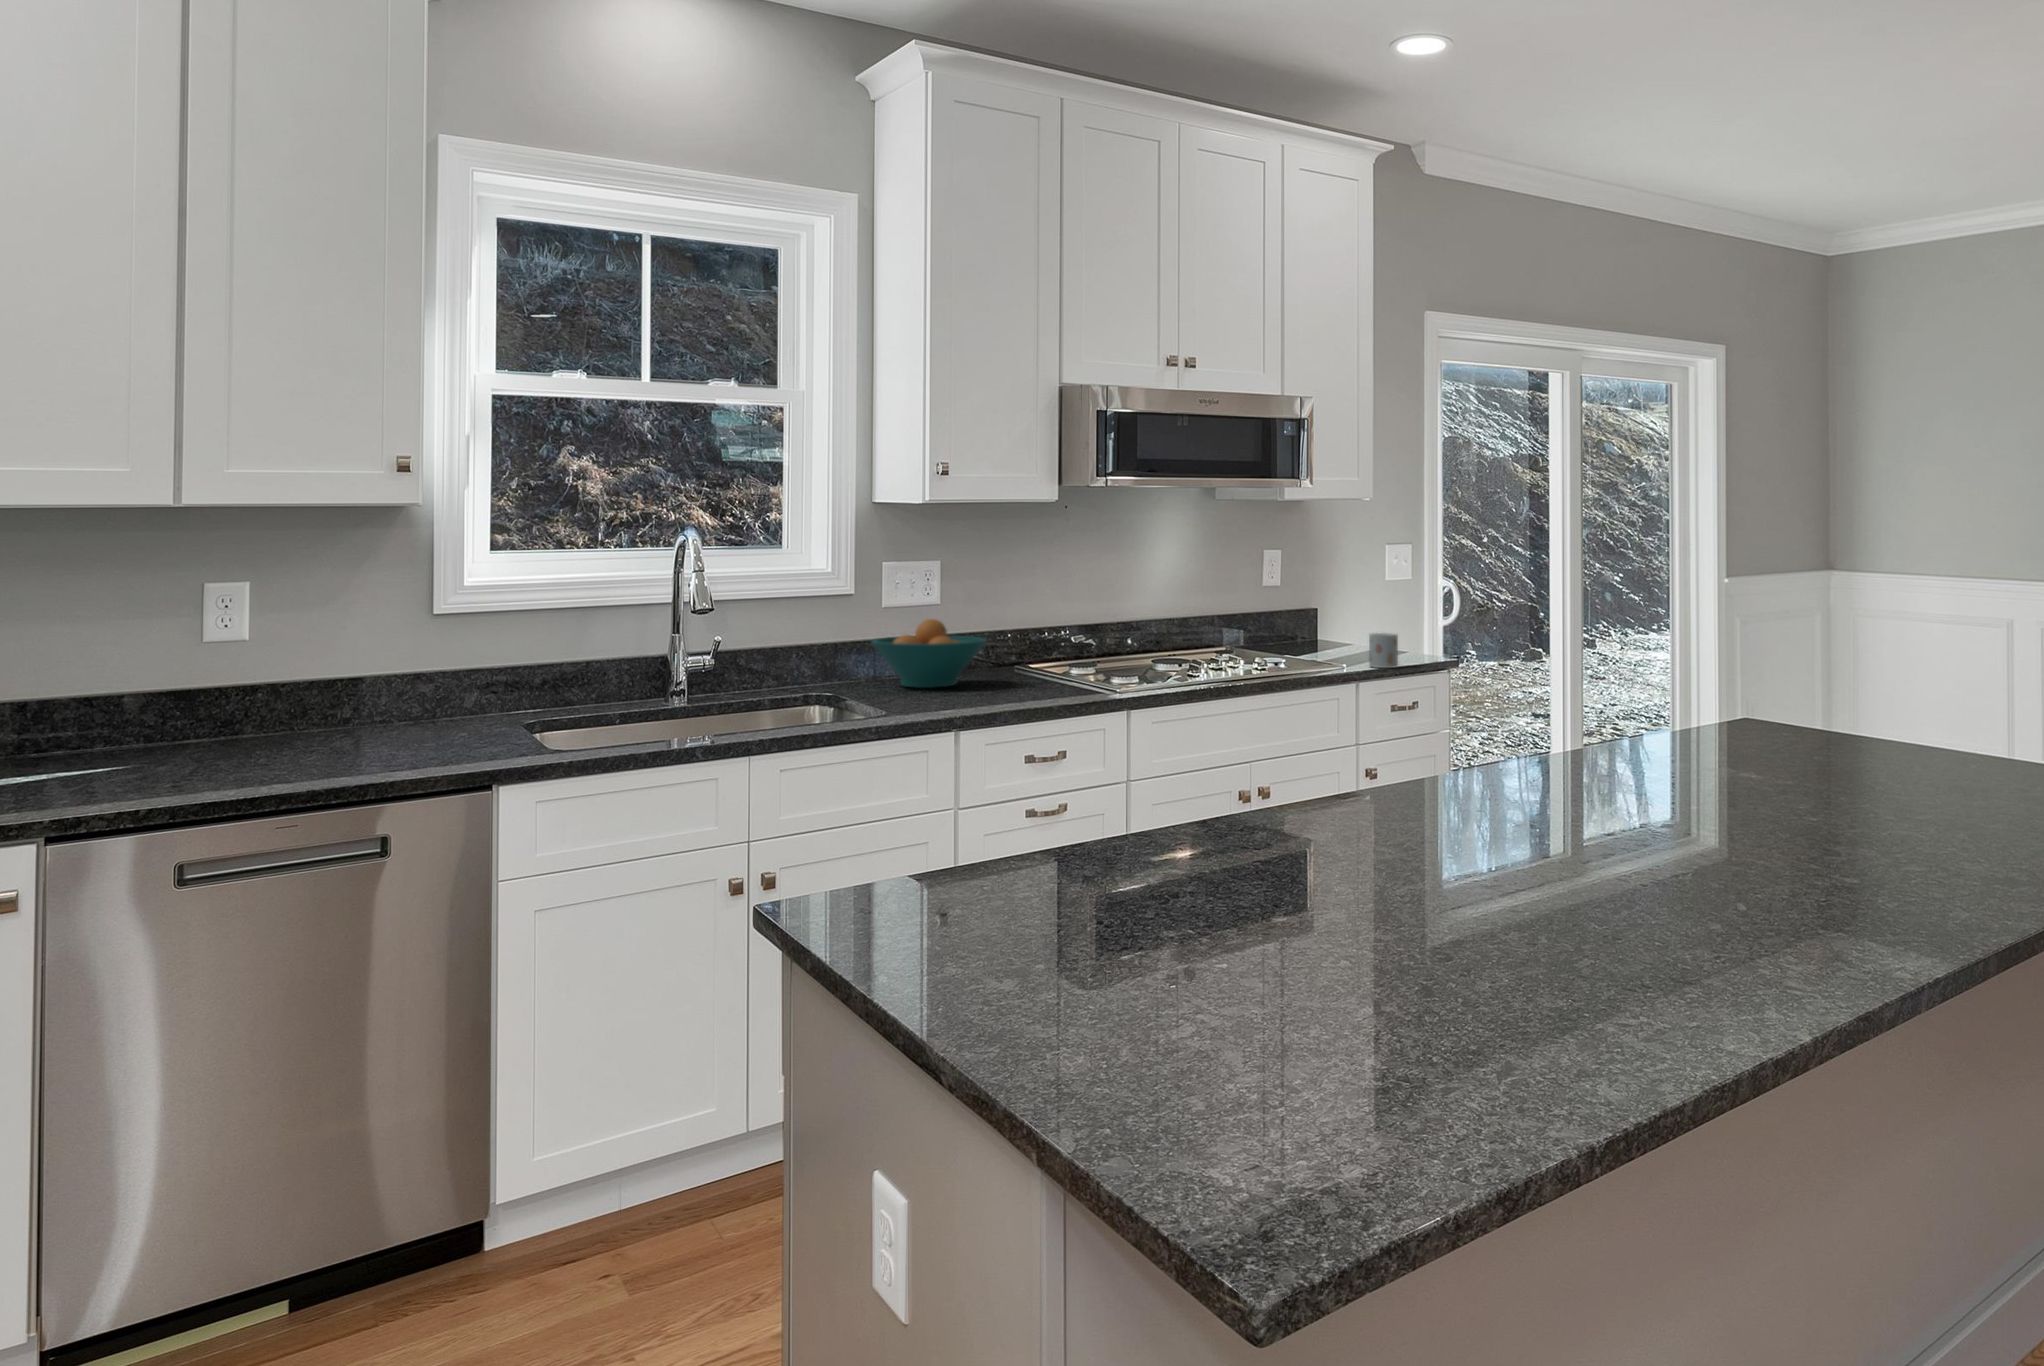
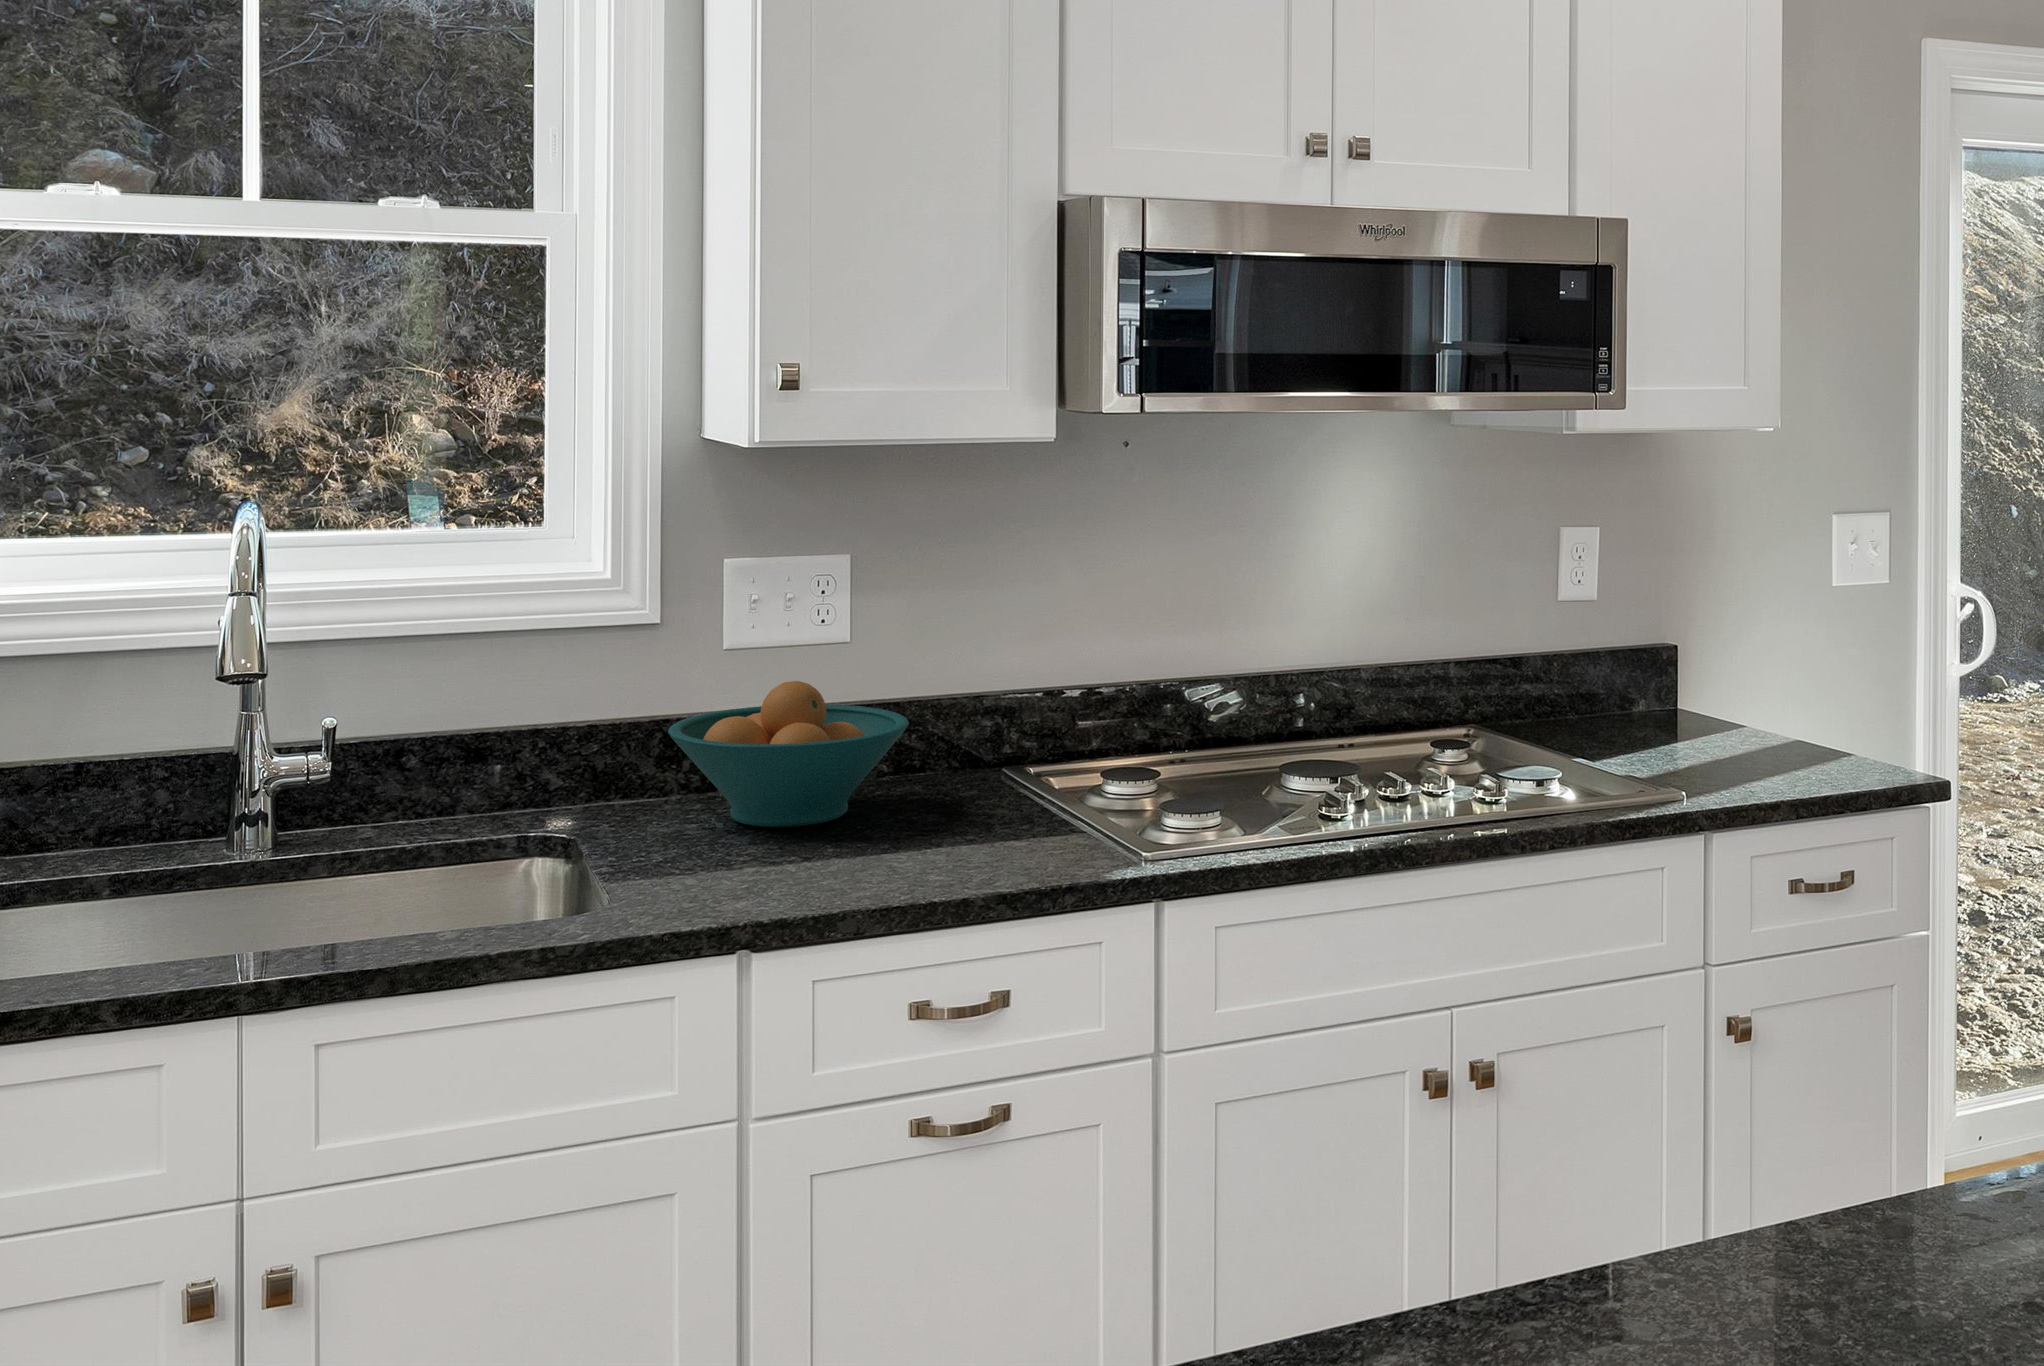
mug: present [1369,633,1398,668] -> none [1760,702,1822,781]

